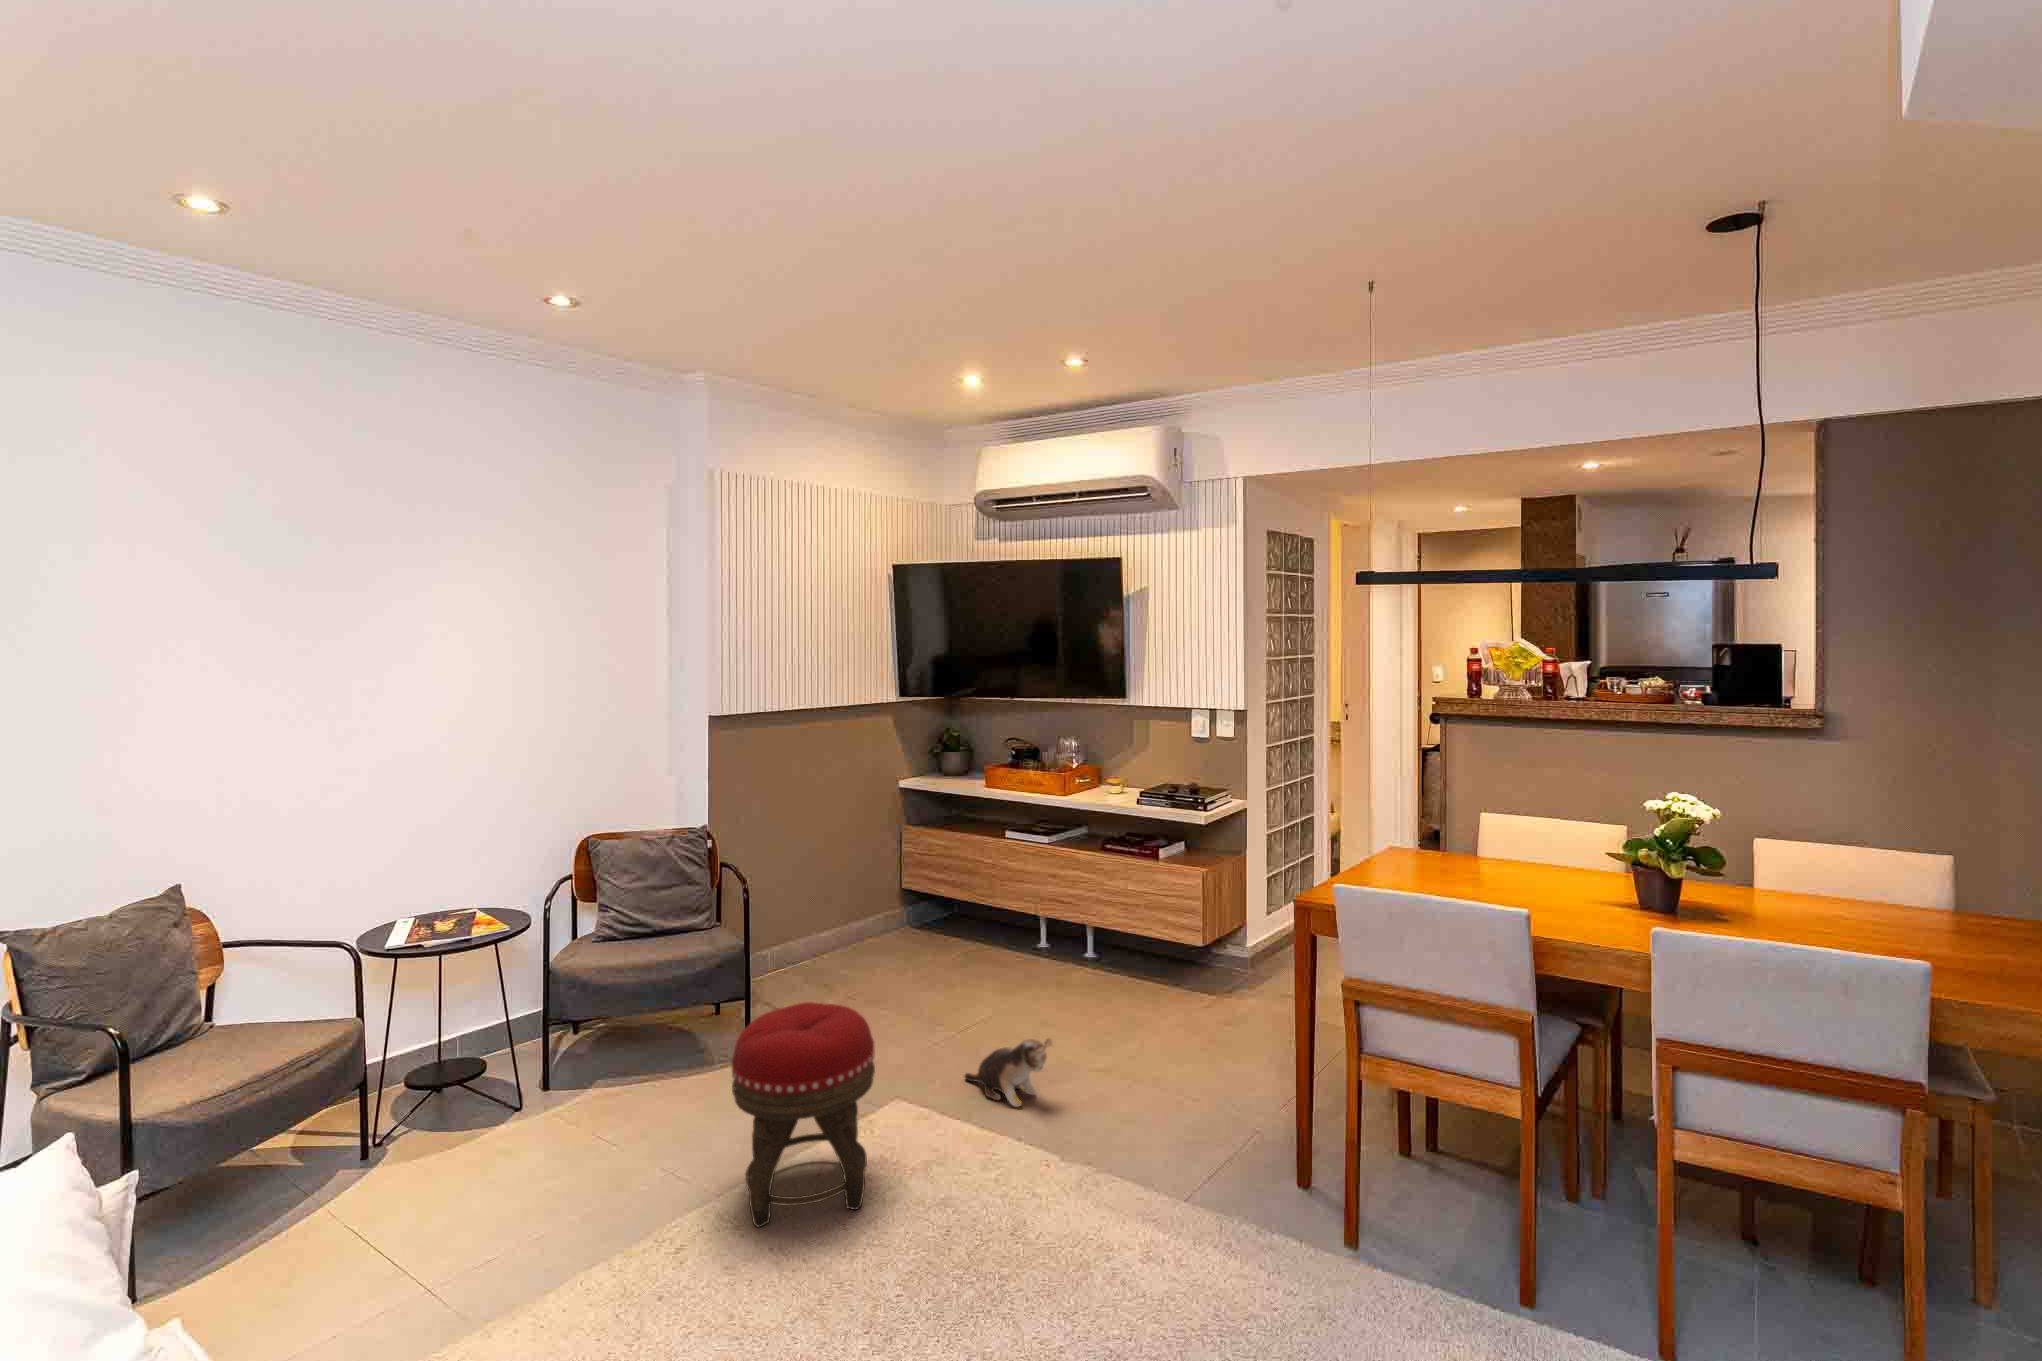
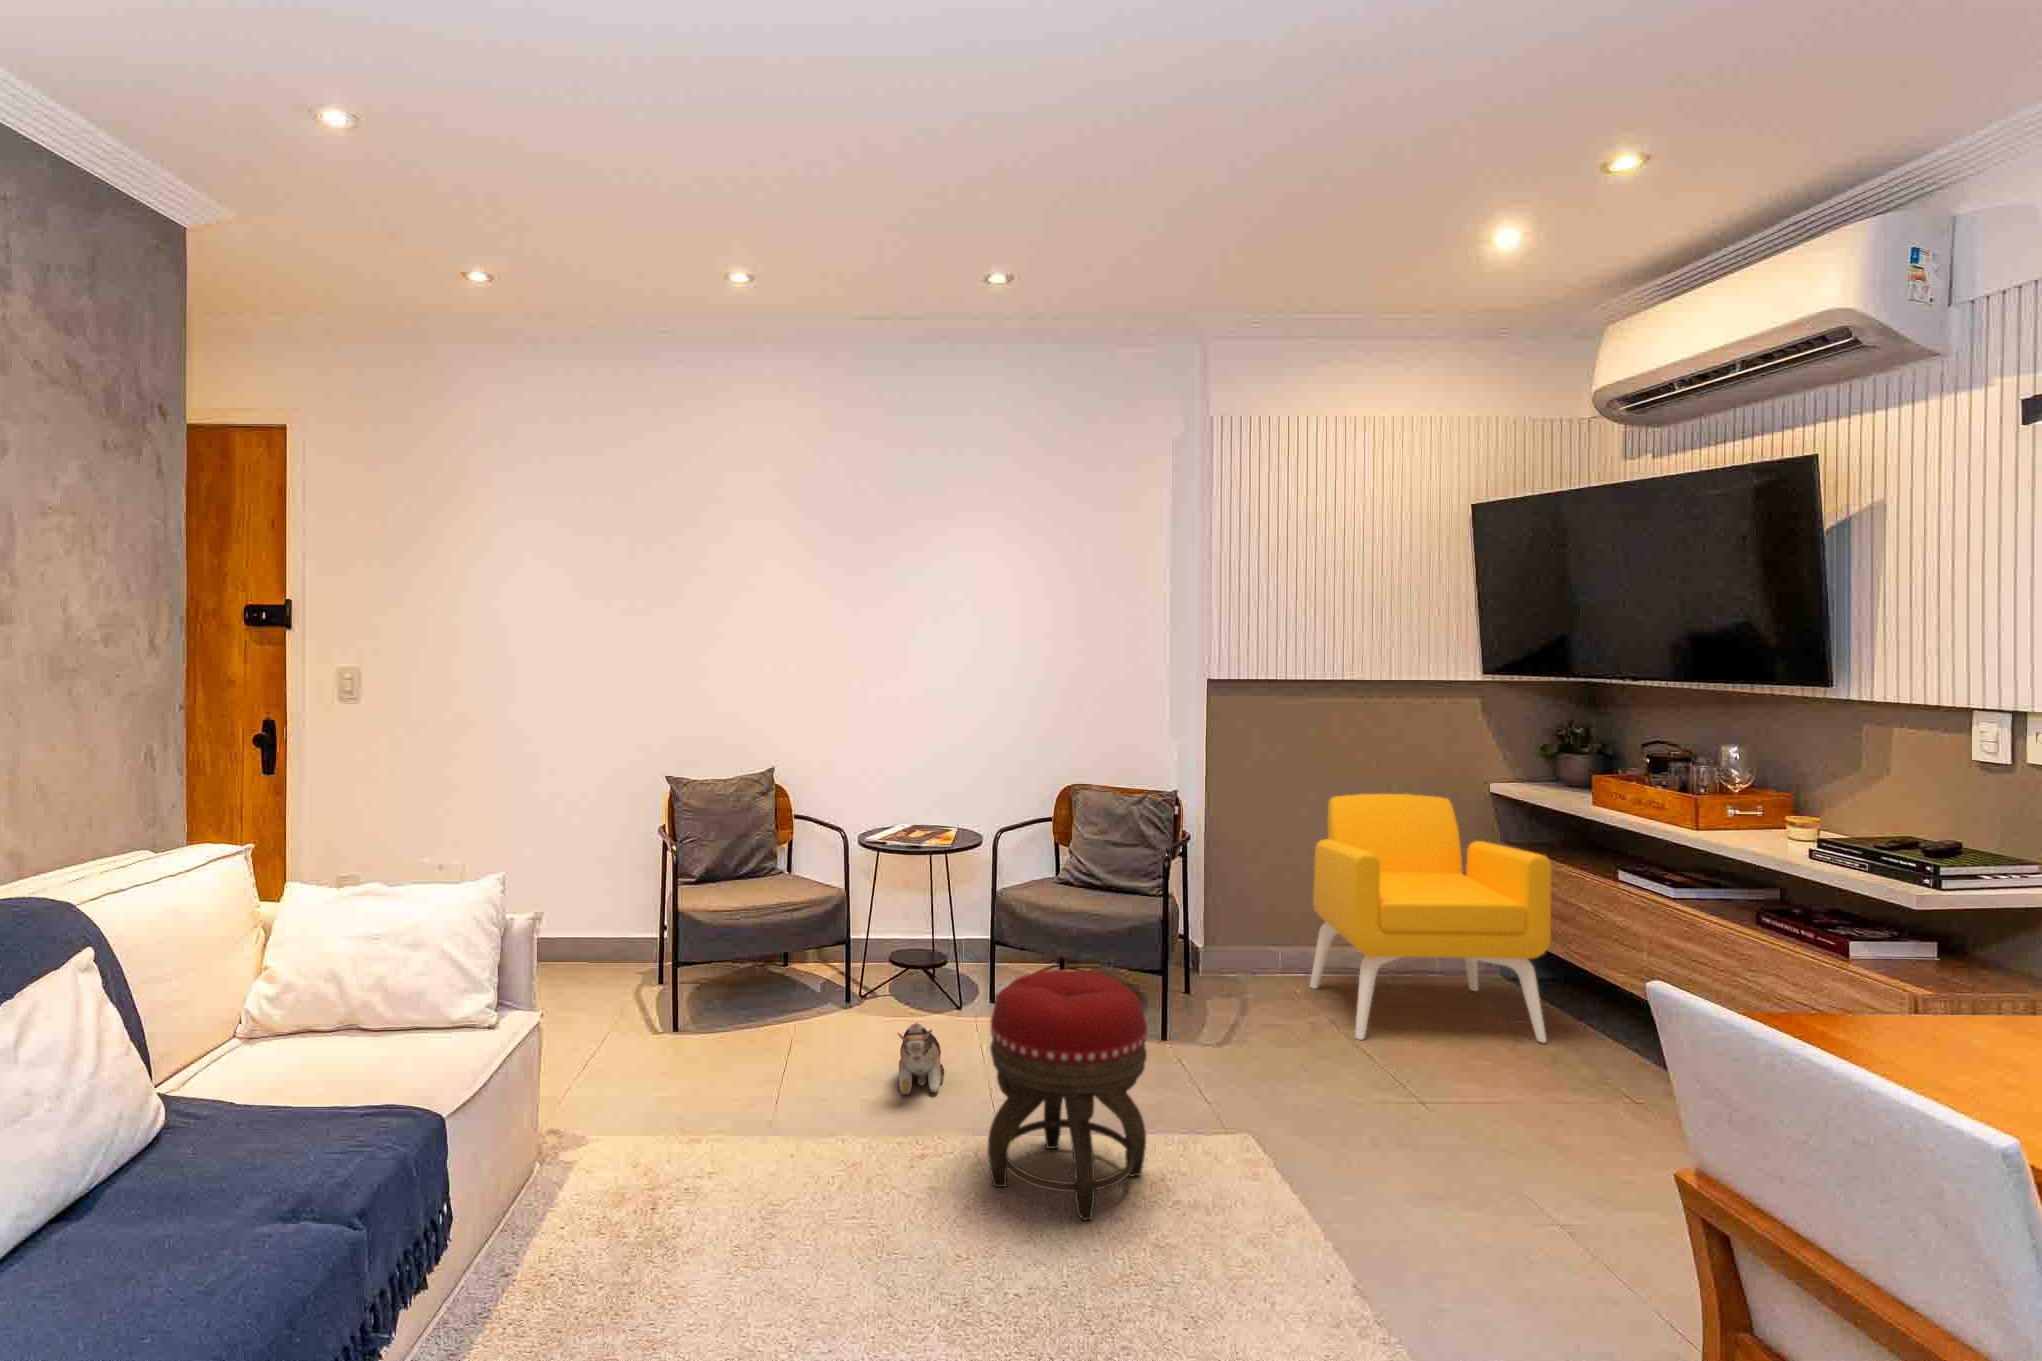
armchair: none [801,796,980,999] -> present [1310,794,1552,1043]
plush toy: present [965,1038,1052,1107] -> present [898,1023,944,1095]

